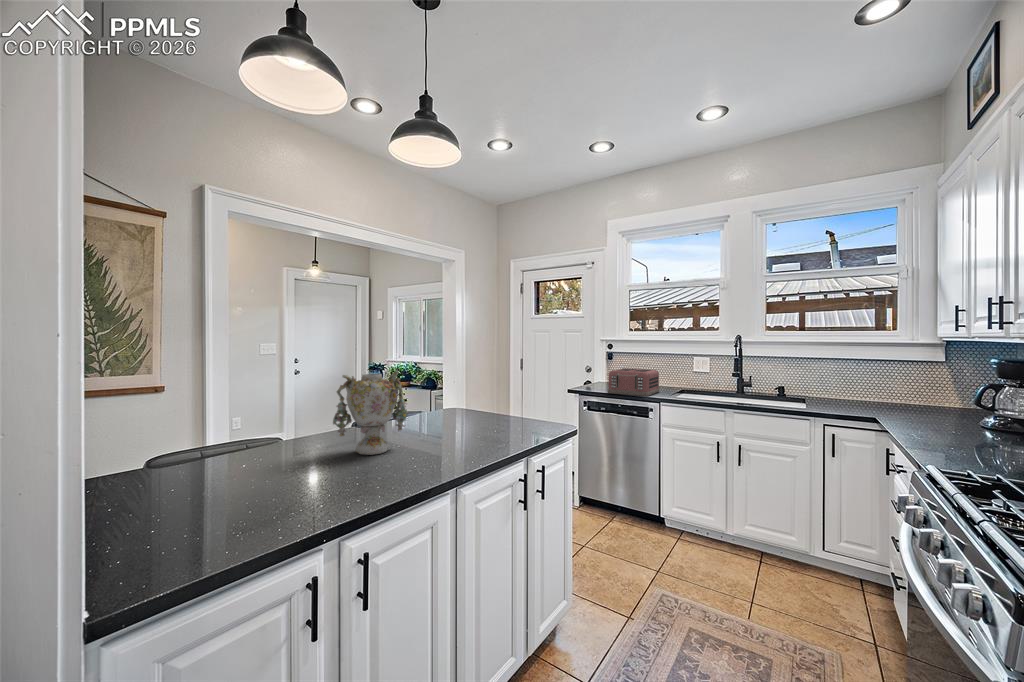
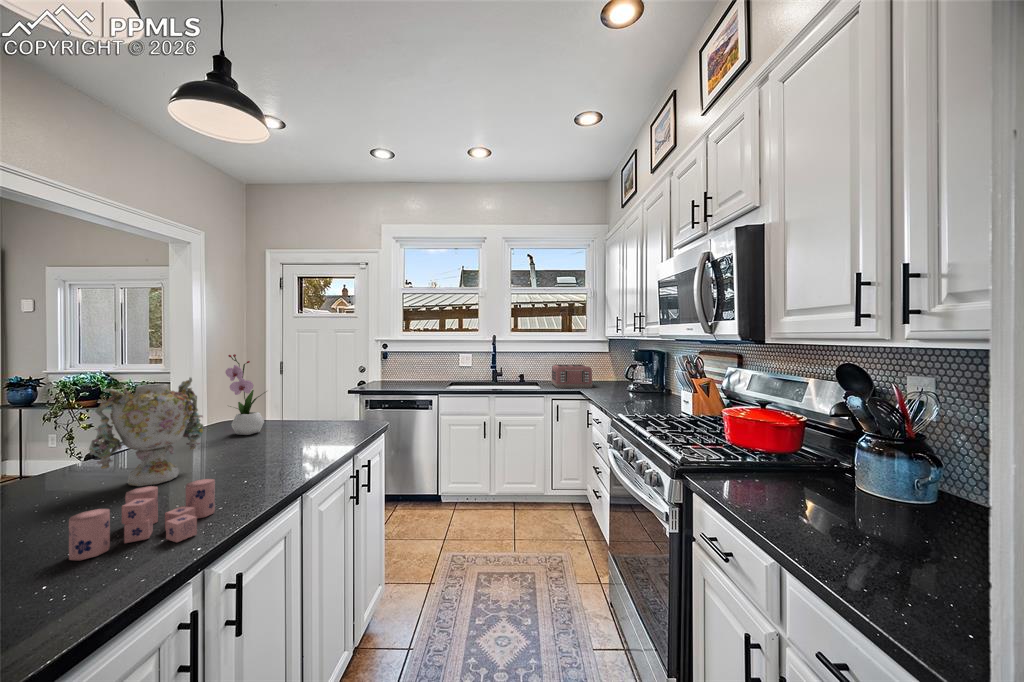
flower arrangement: none [442,351,475,423] -> present [225,354,265,435]
toaster: present [608,368,660,396] -> present [551,365,593,388]
candle: none [283,456,385,508] -> present [69,479,215,560]

